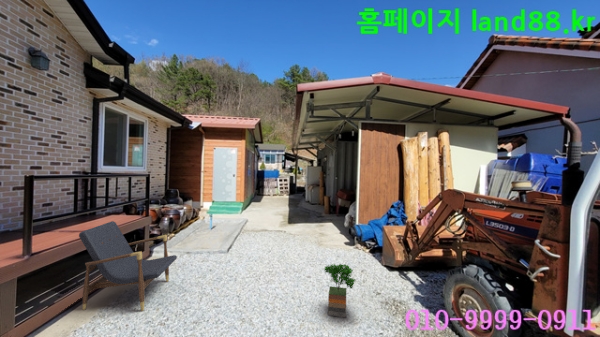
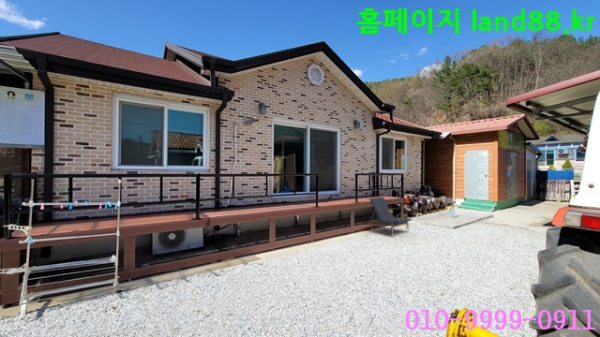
potted tree: present [324,264,355,317] -> none [491,233,517,268]

